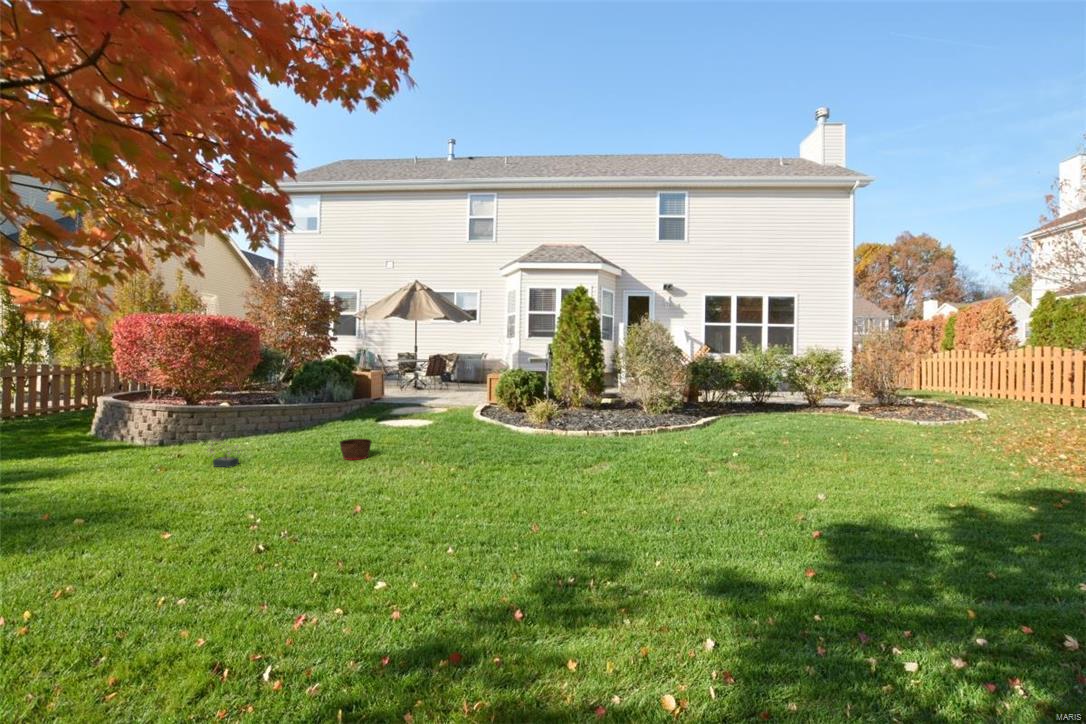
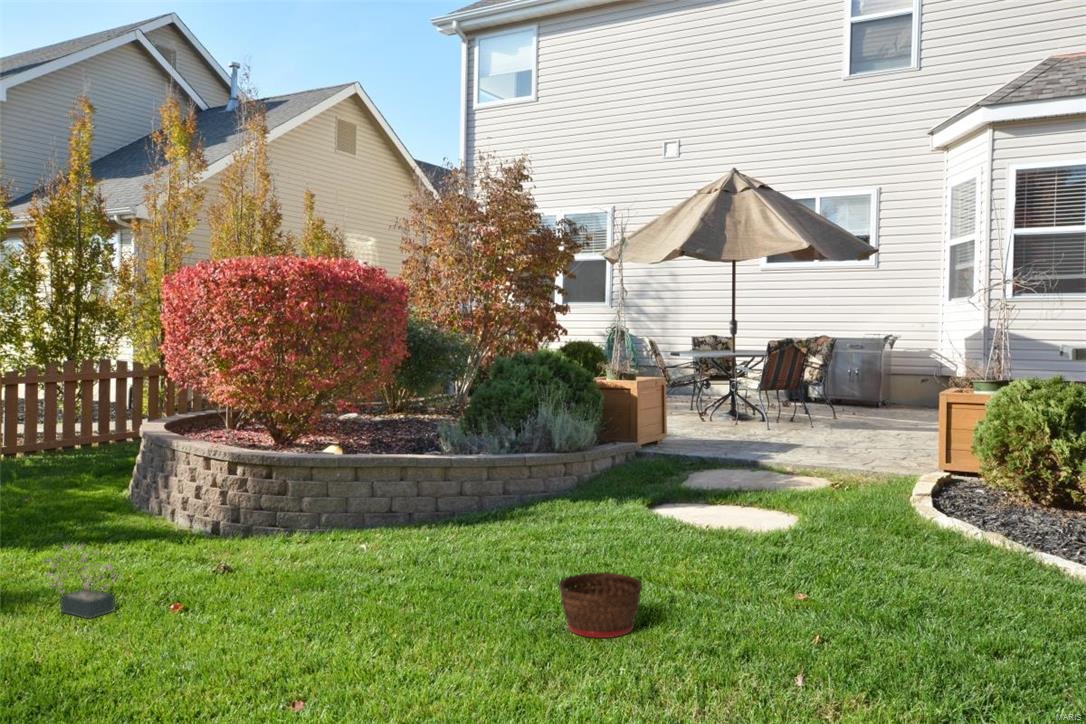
decorative plant: present [208,442,242,467] -> present [43,546,116,619]

